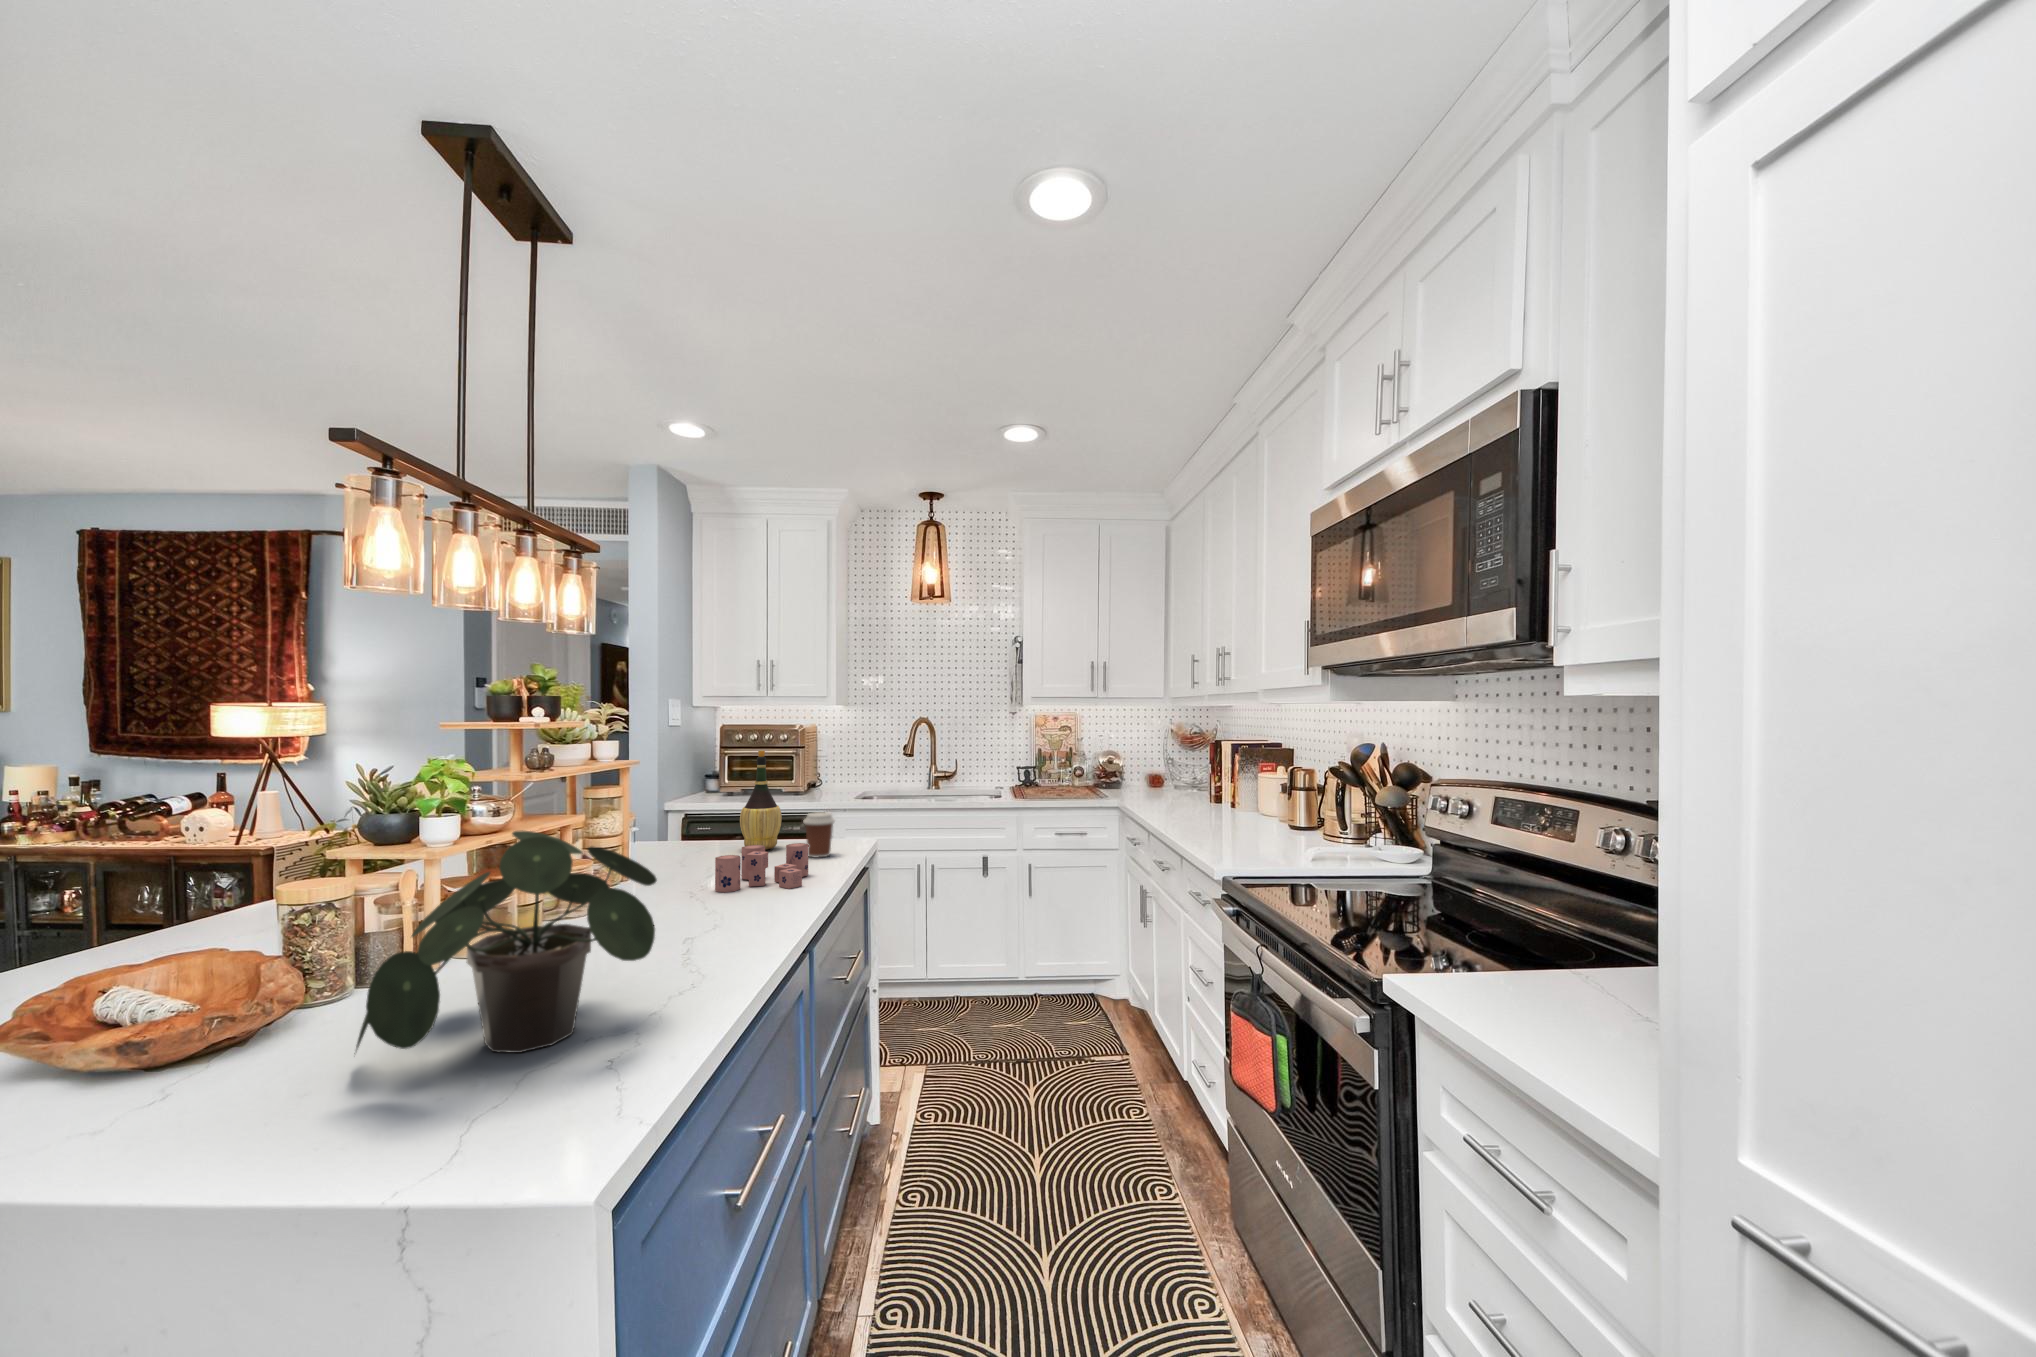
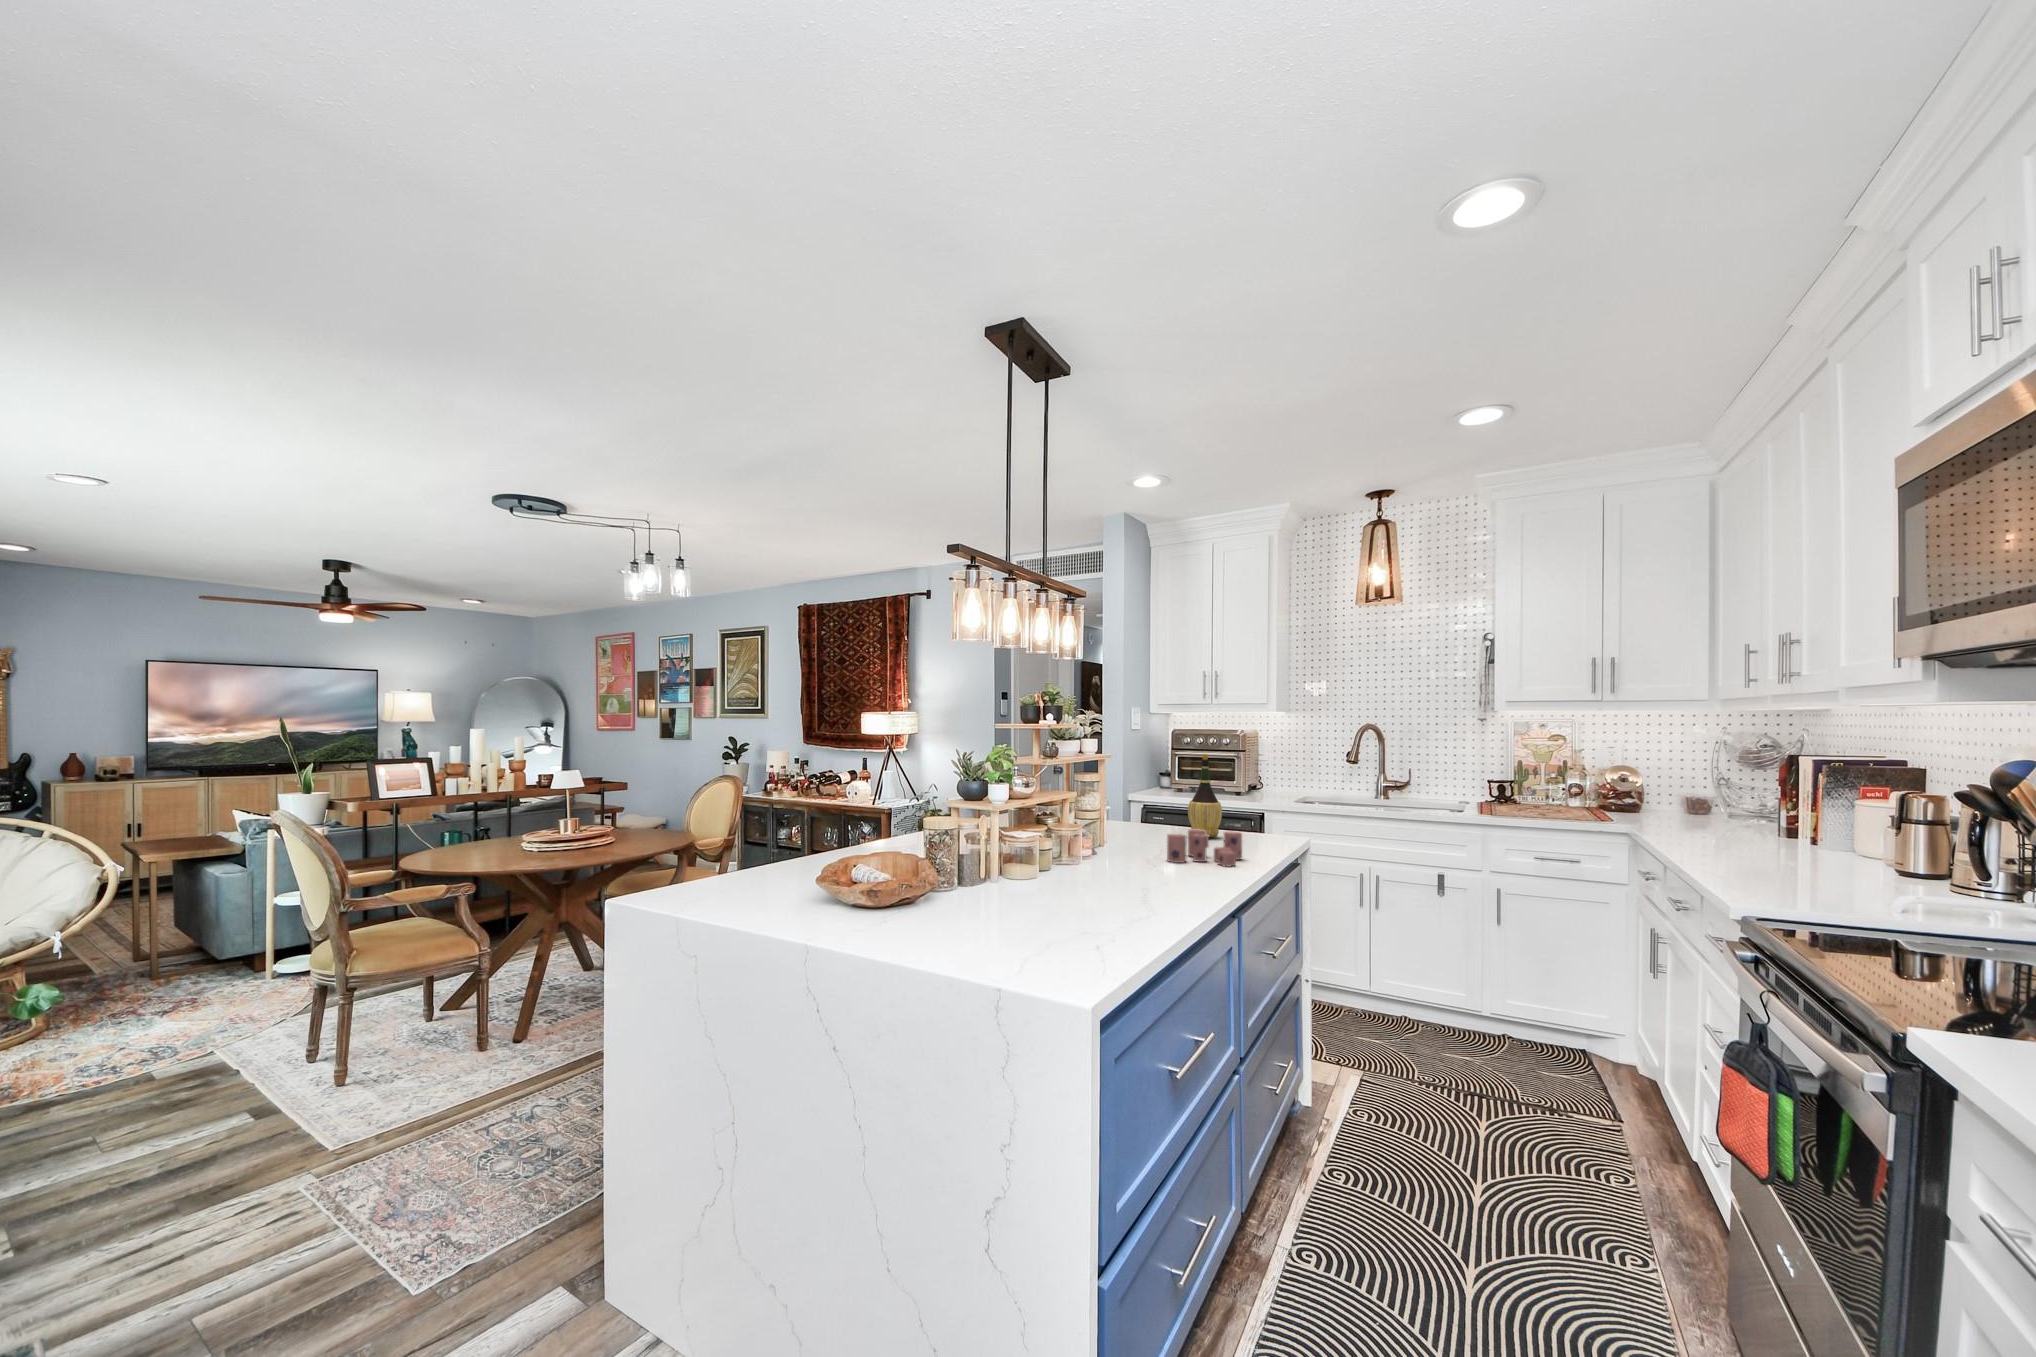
coffee cup: present [803,812,835,858] -> none [1239,809,1267,848]
potted plant: present [356,830,657,1053] -> none [959,788,1124,931]

